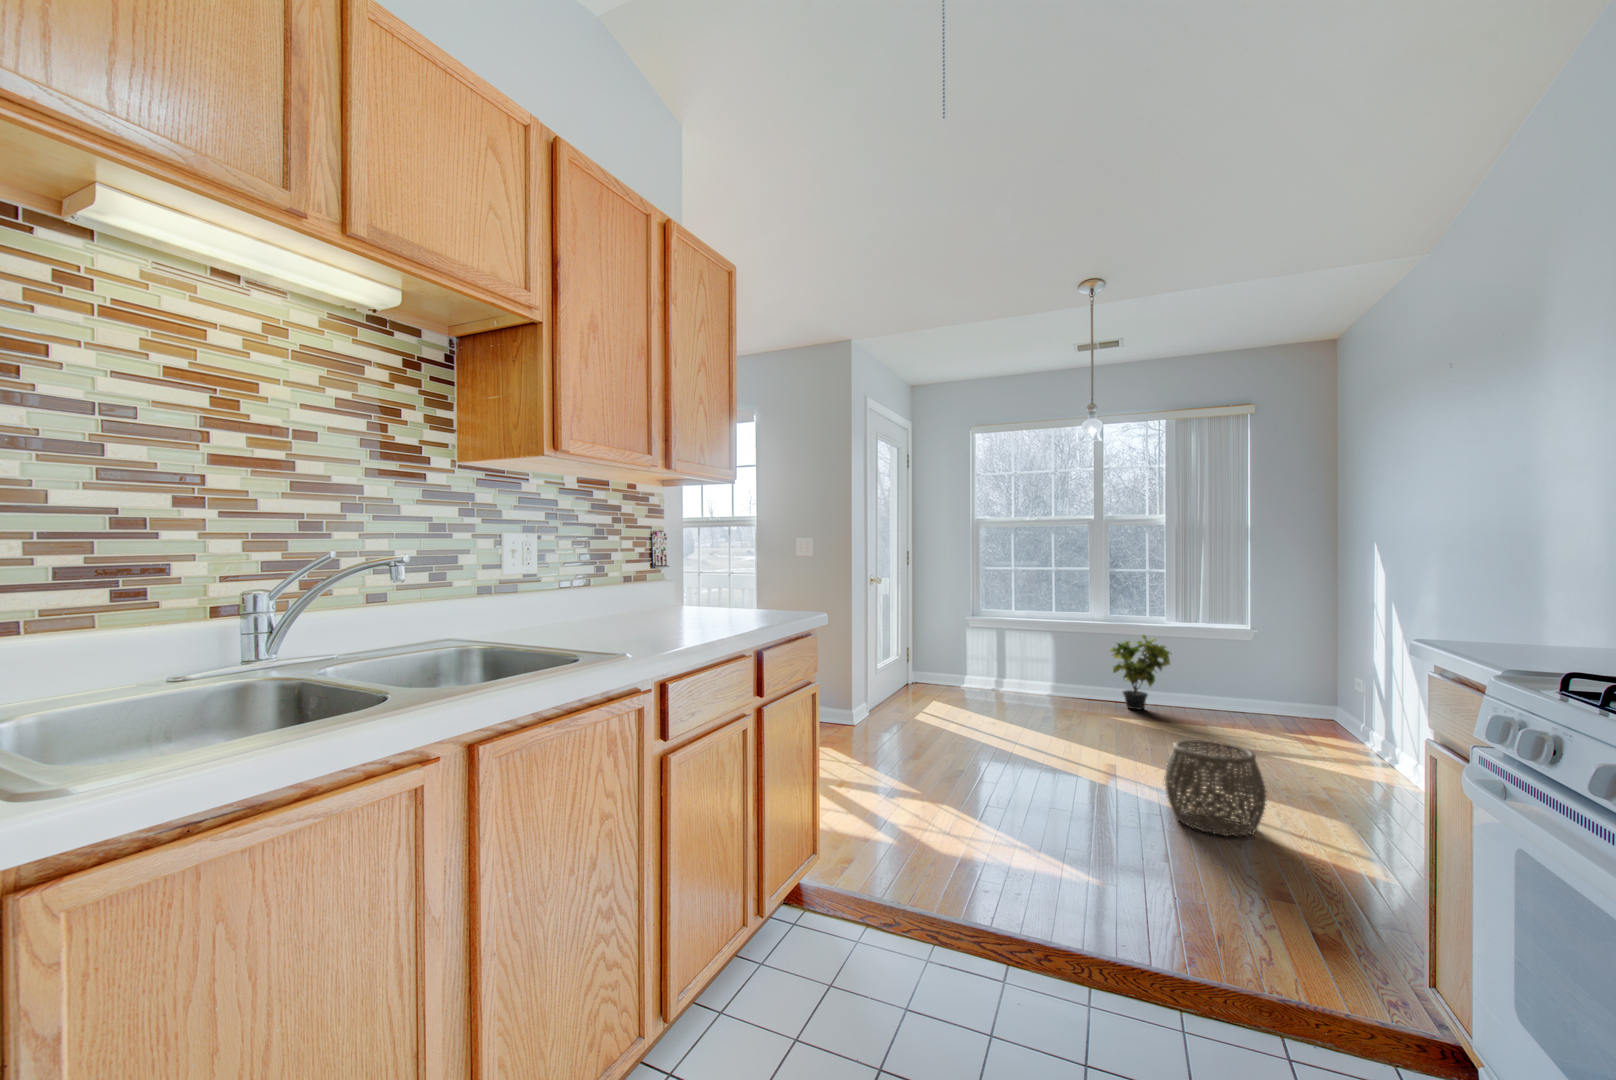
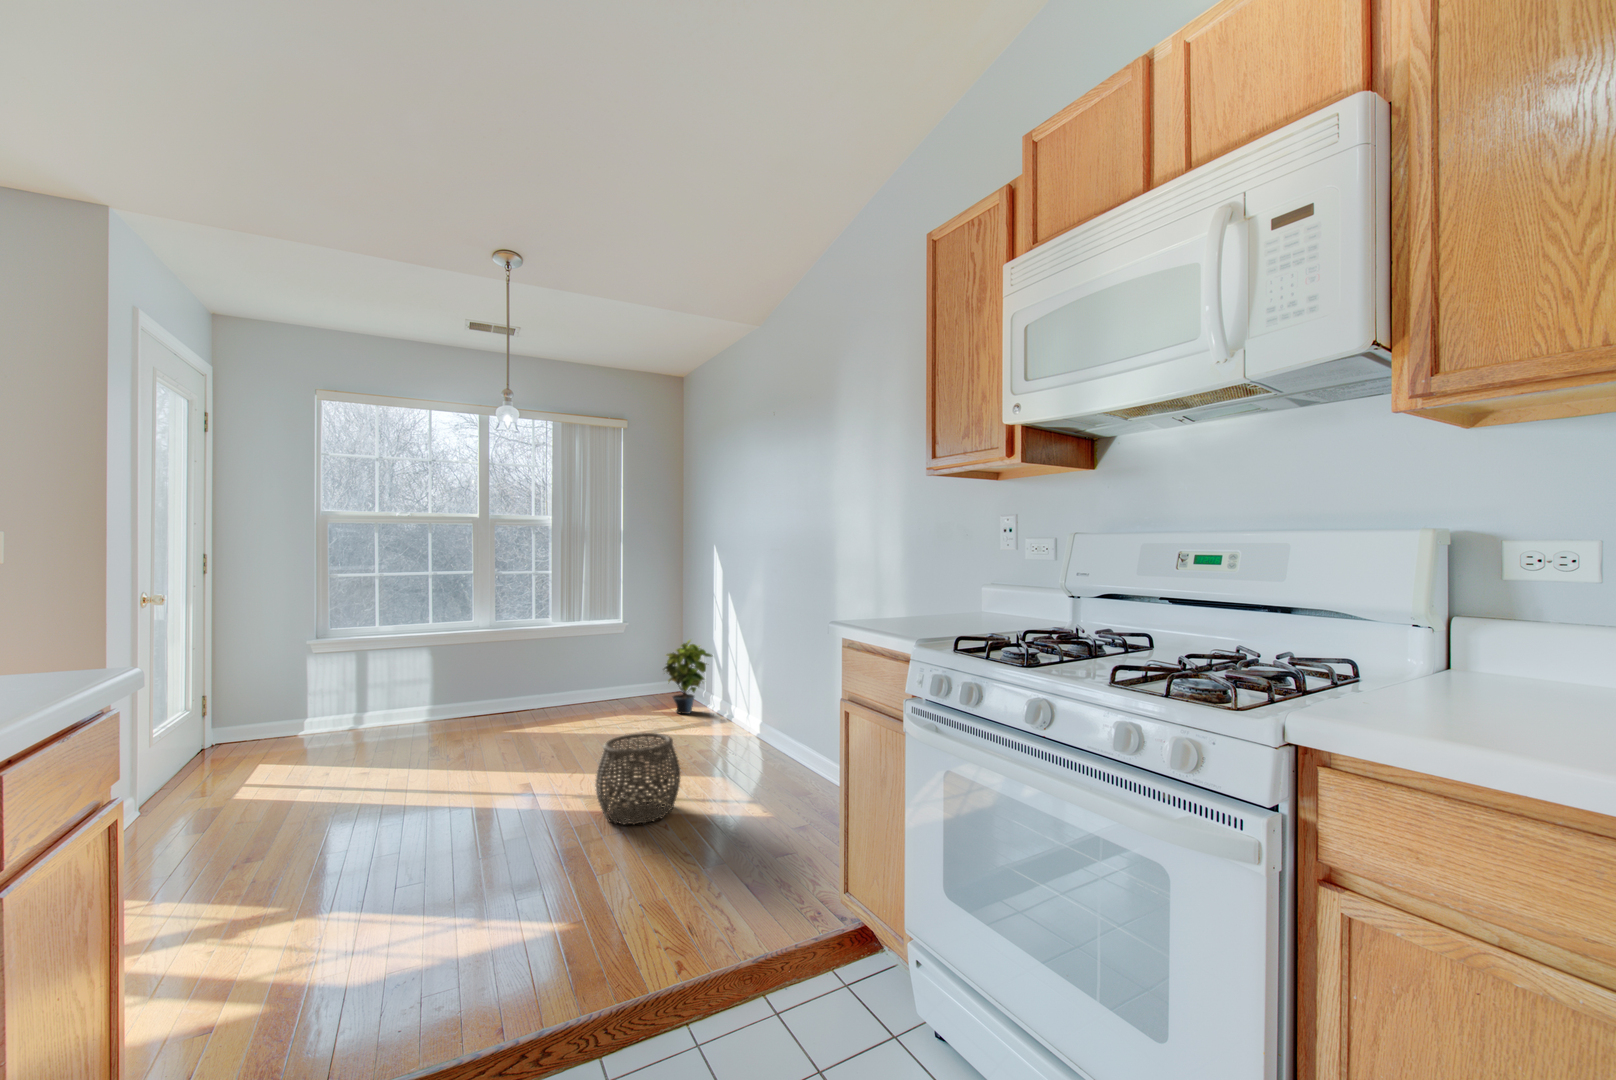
potted plant: present [1110,635,1170,709] -> present [664,640,712,714]

